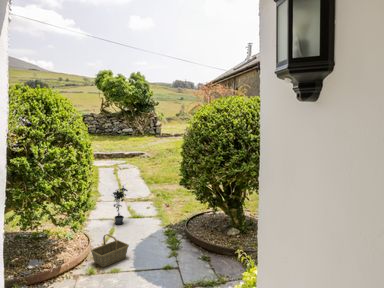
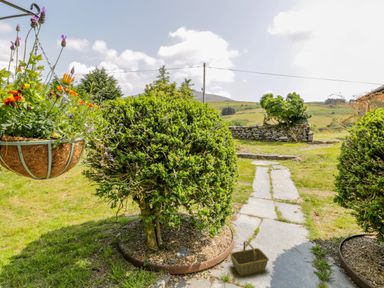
potted plant: present [113,186,128,225] -> none [258,190,274,226]

